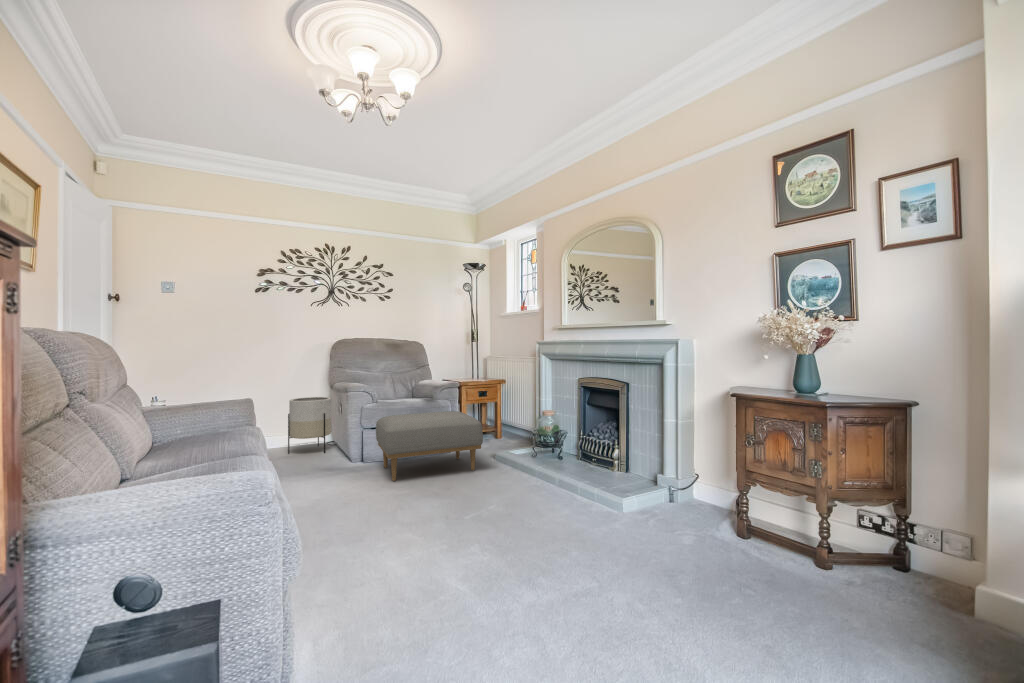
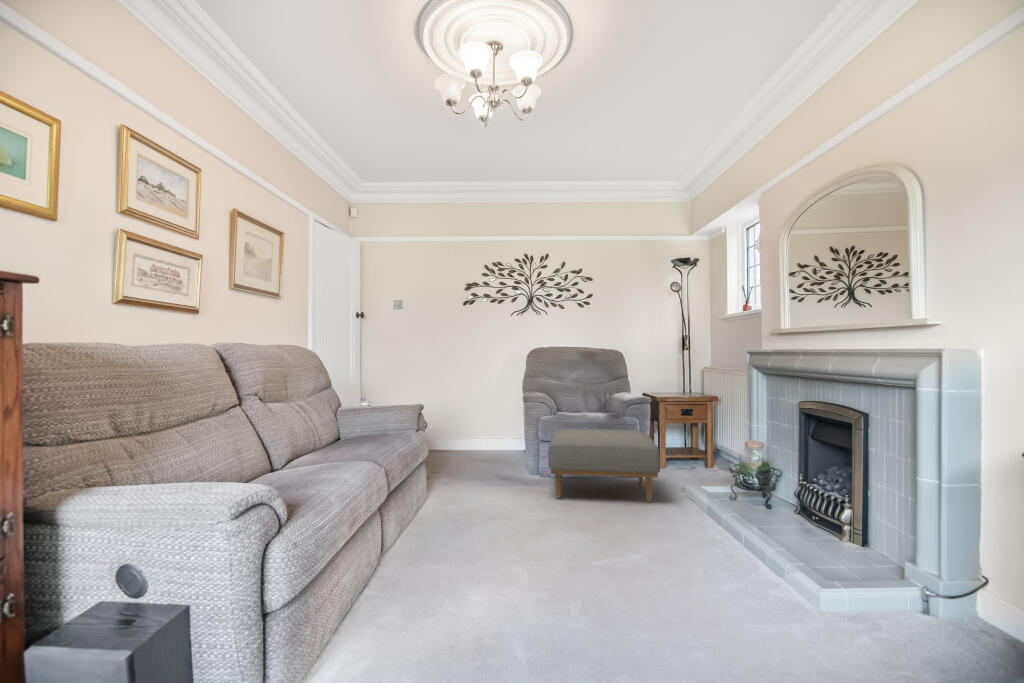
planter: present [288,397,332,454] -> none [486,404,524,460]

